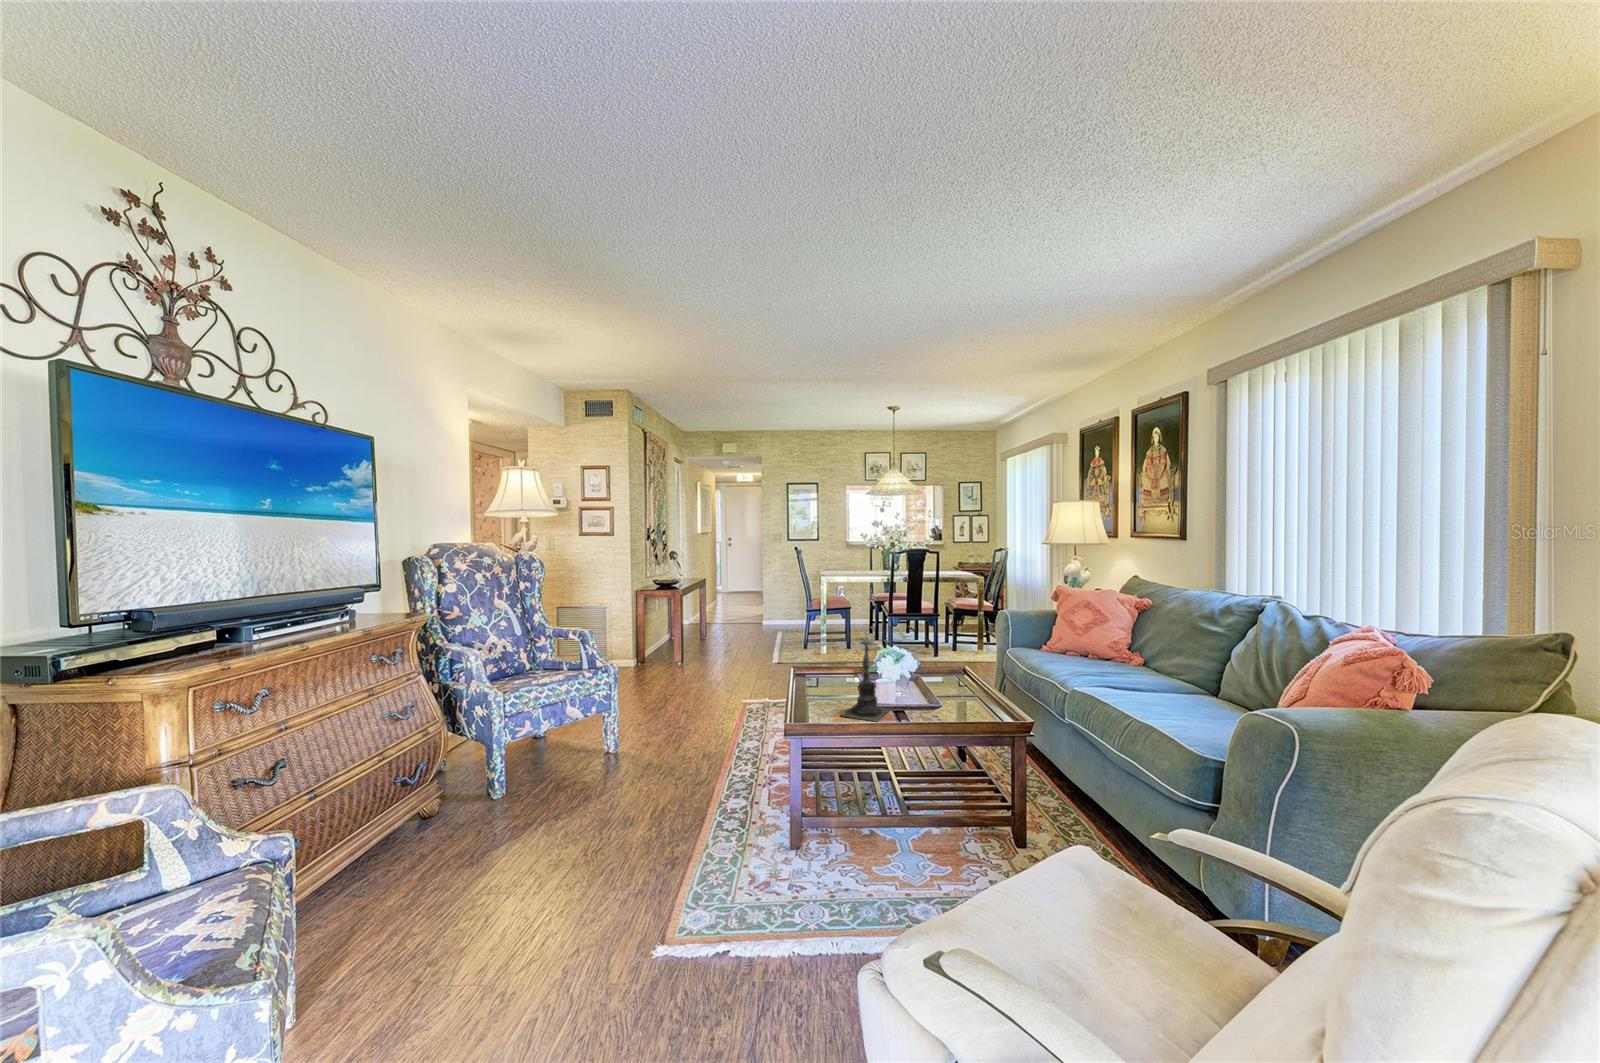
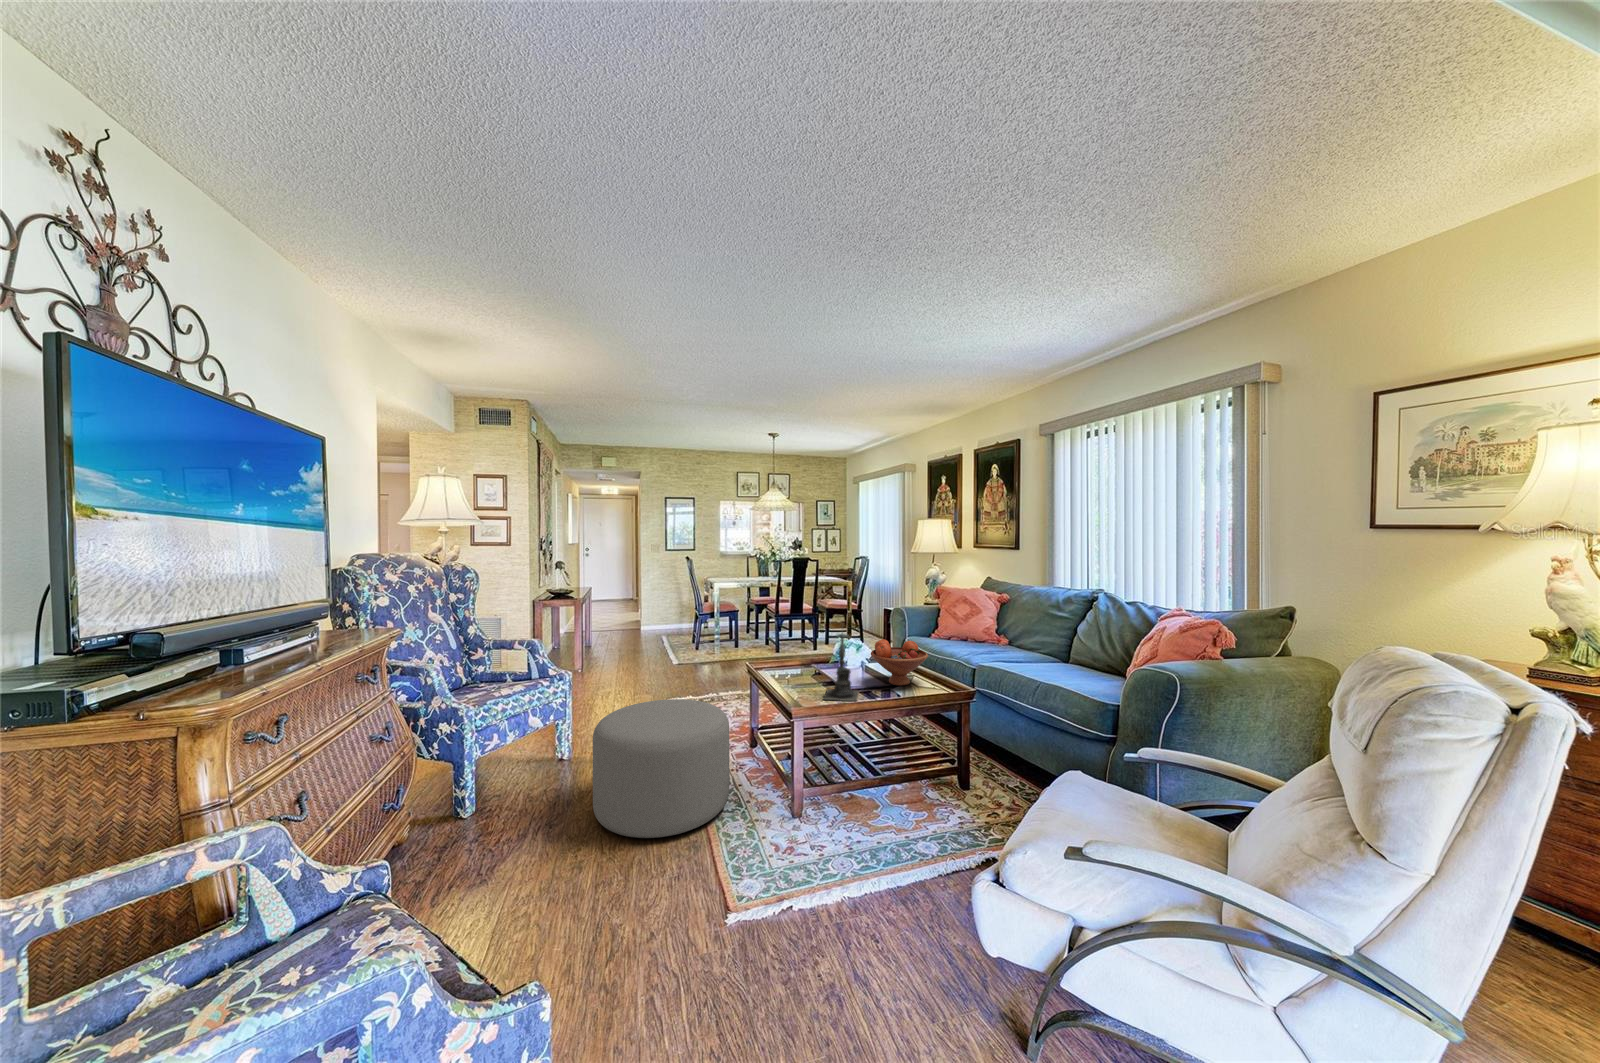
fruit bowl: none [913,649,984,708] -> present [871,639,928,686]
ottoman: none [596,700,740,844] -> present [593,699,730,838]

